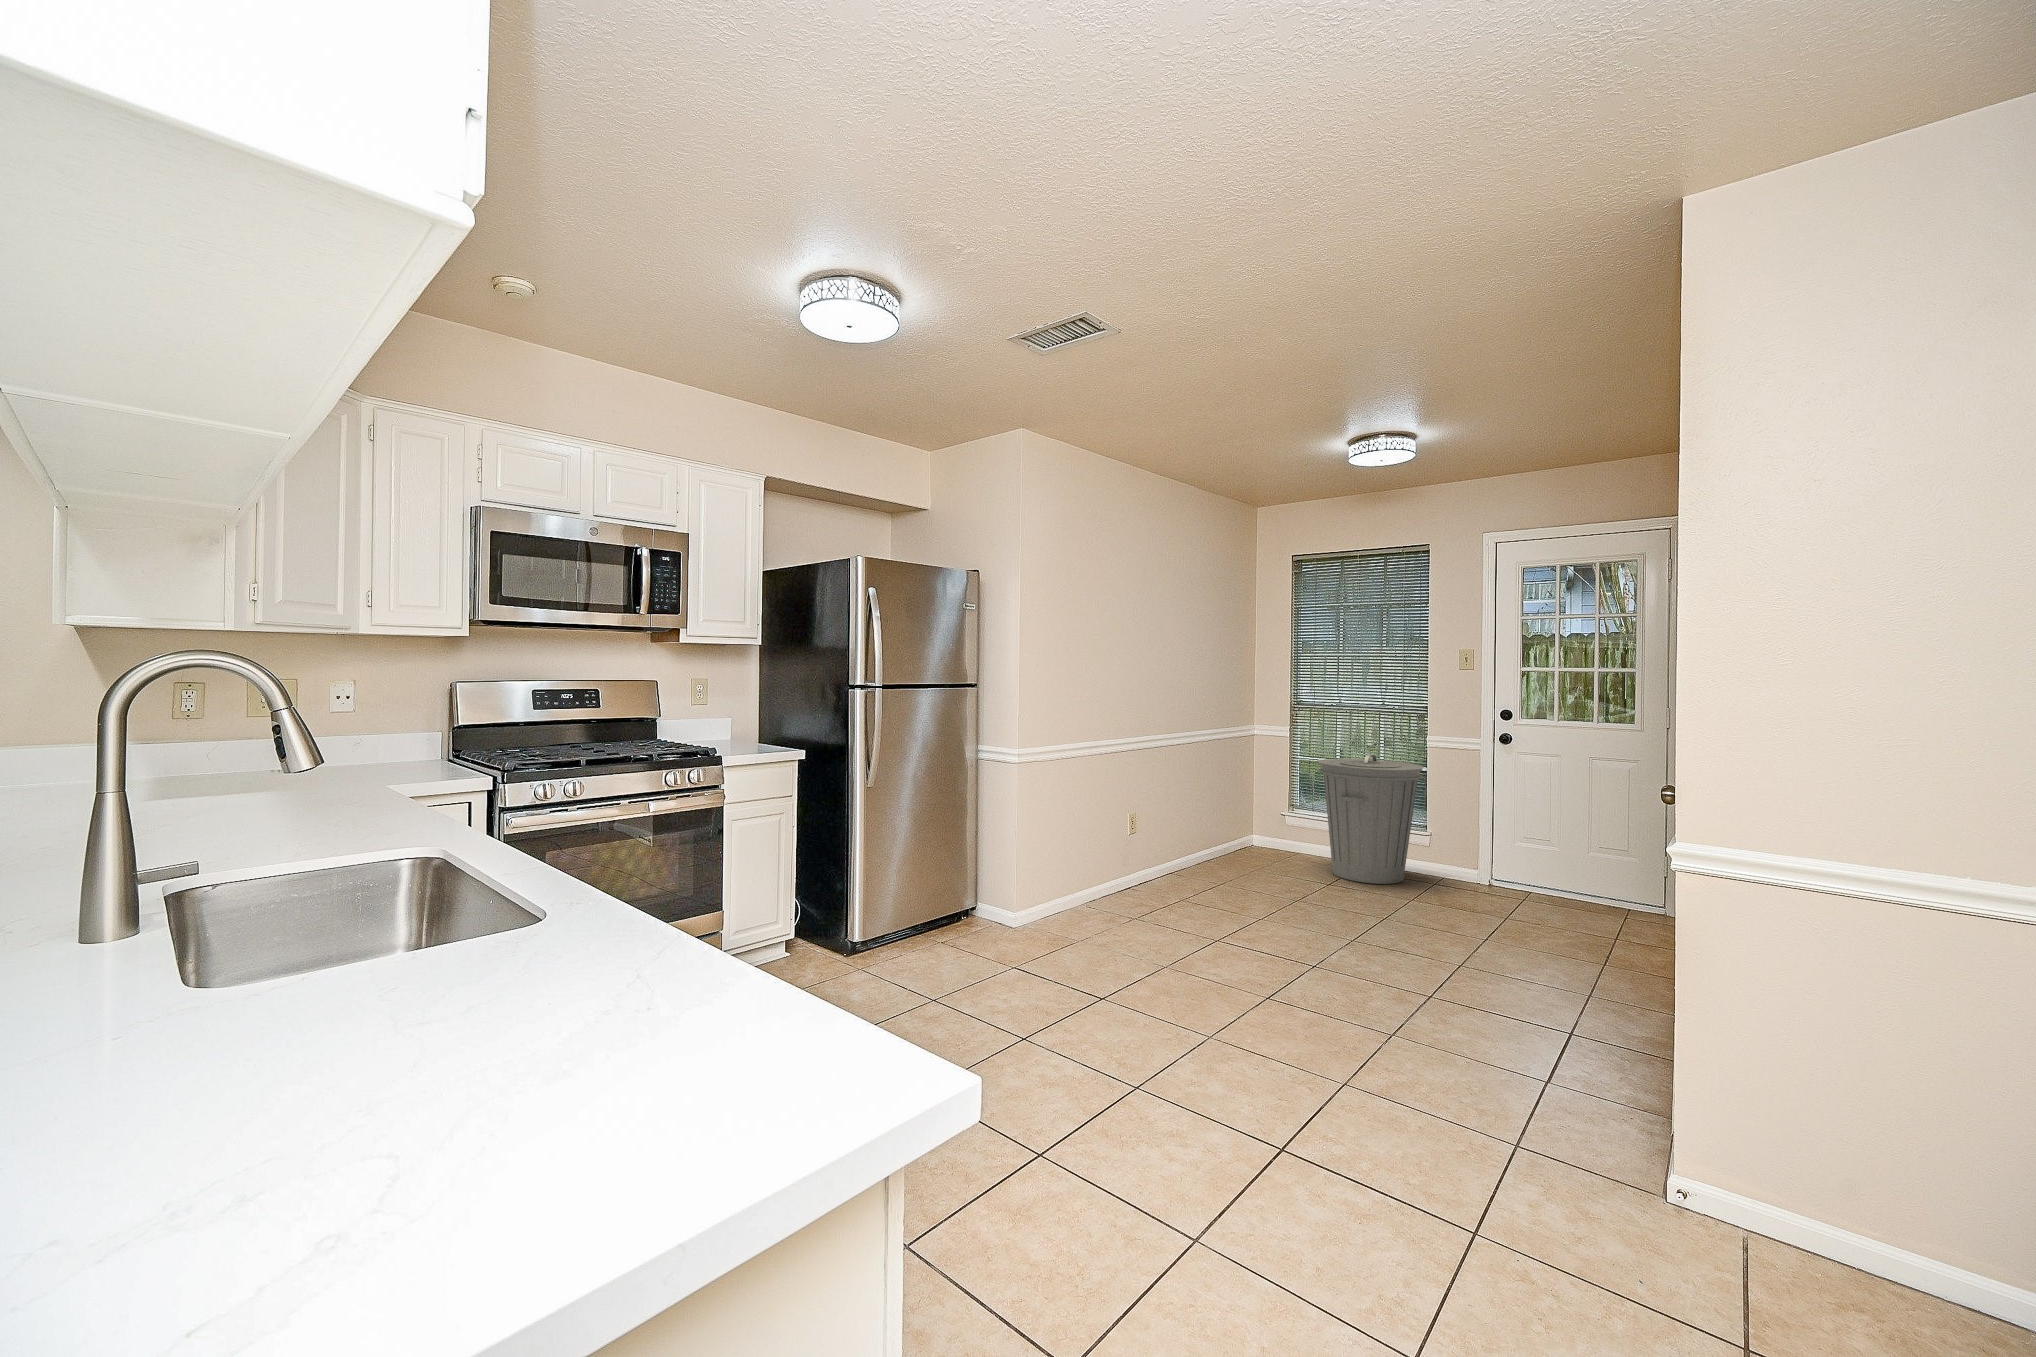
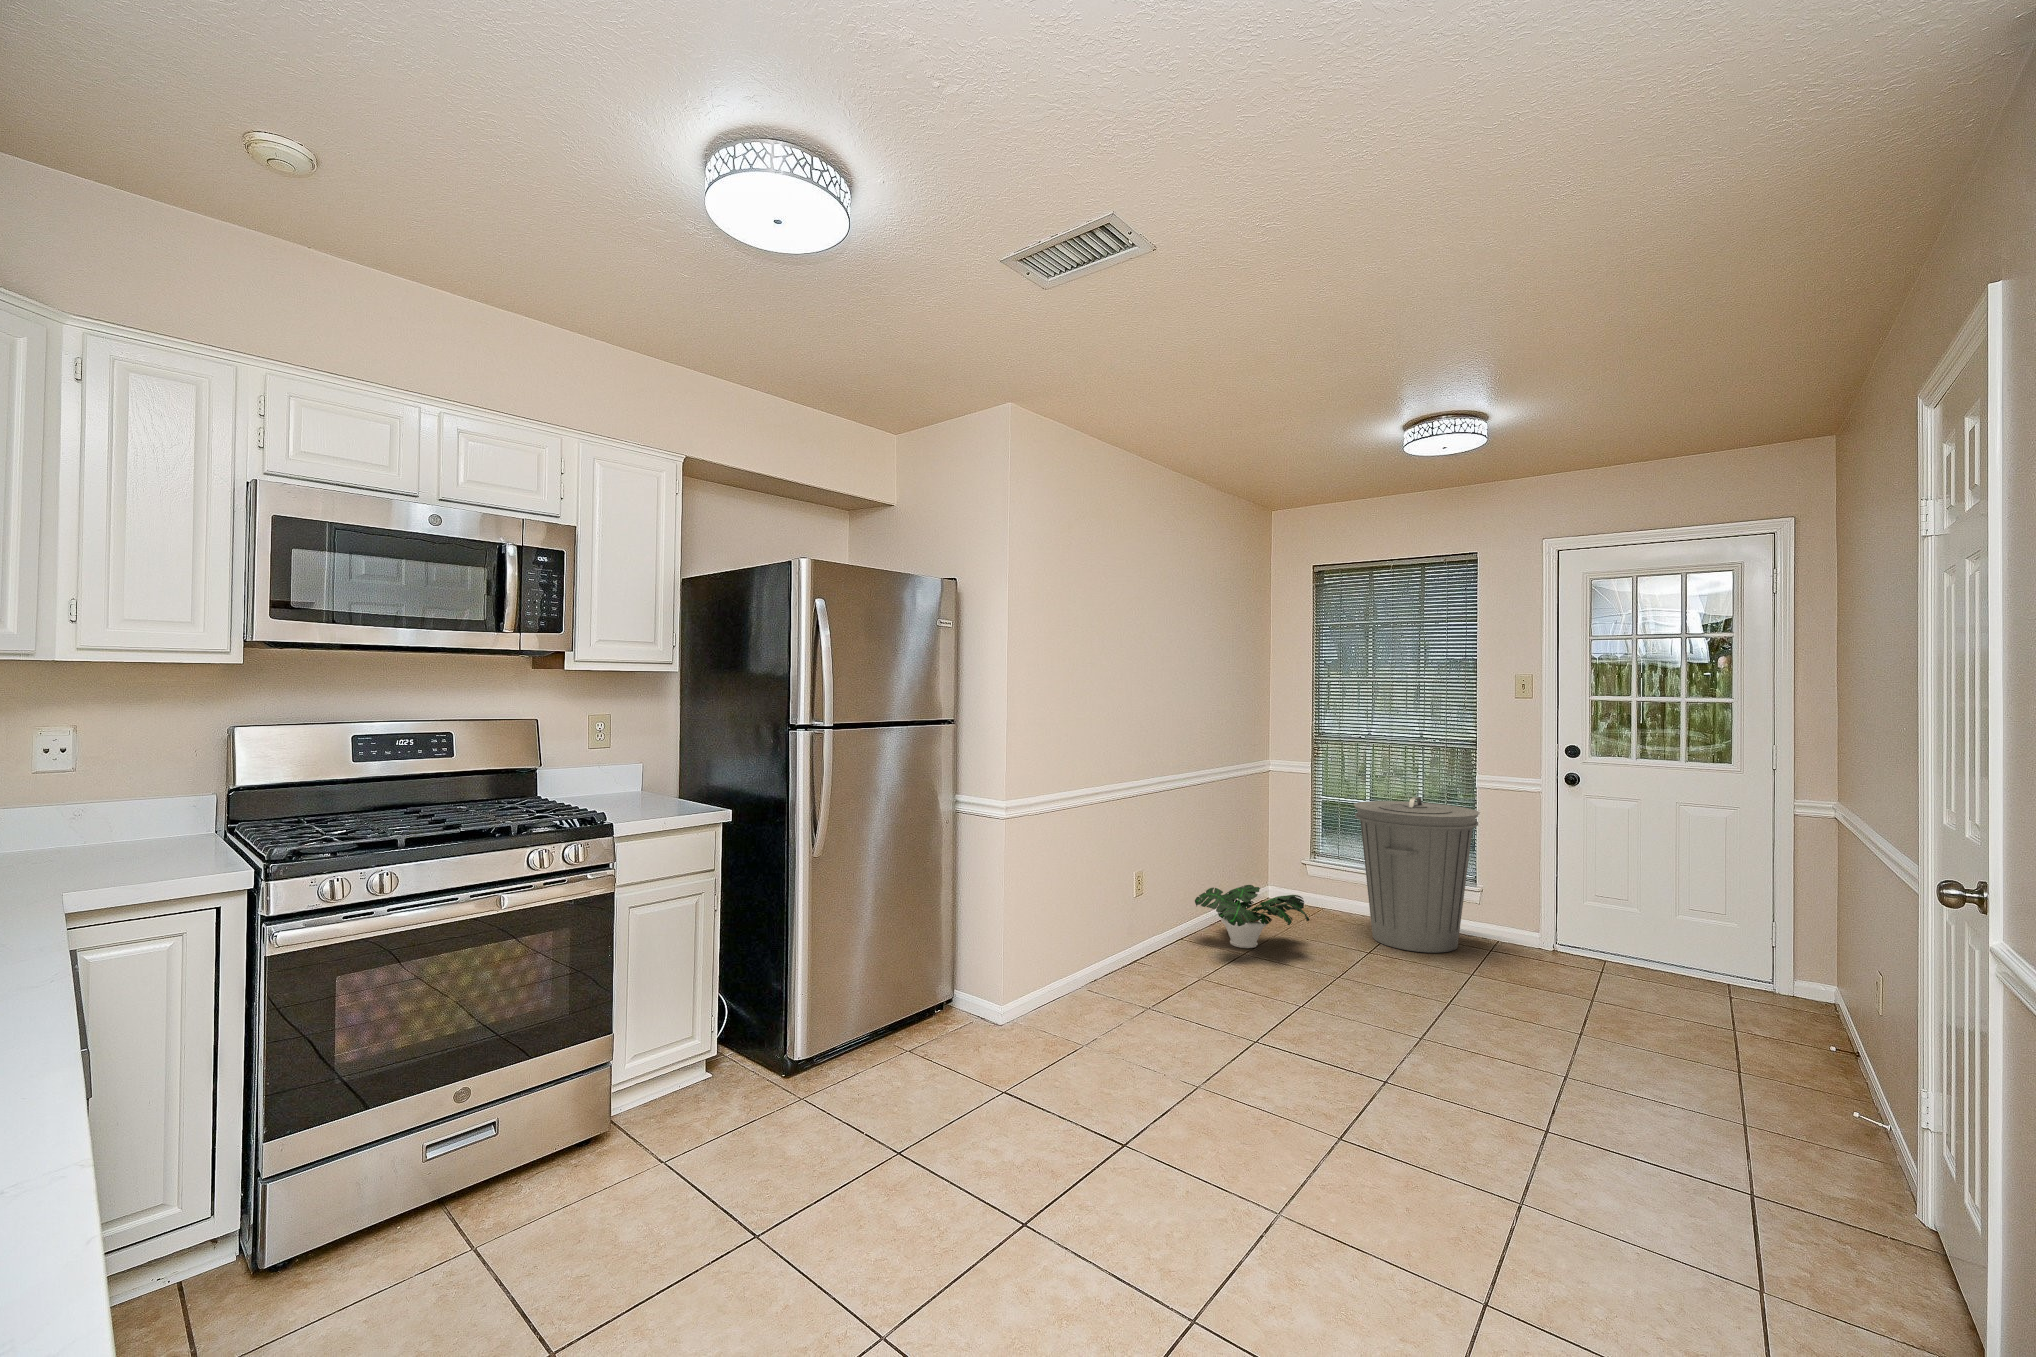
potted plant: none [1181,827,1275,878] -> present [1195,885,1309,948]

